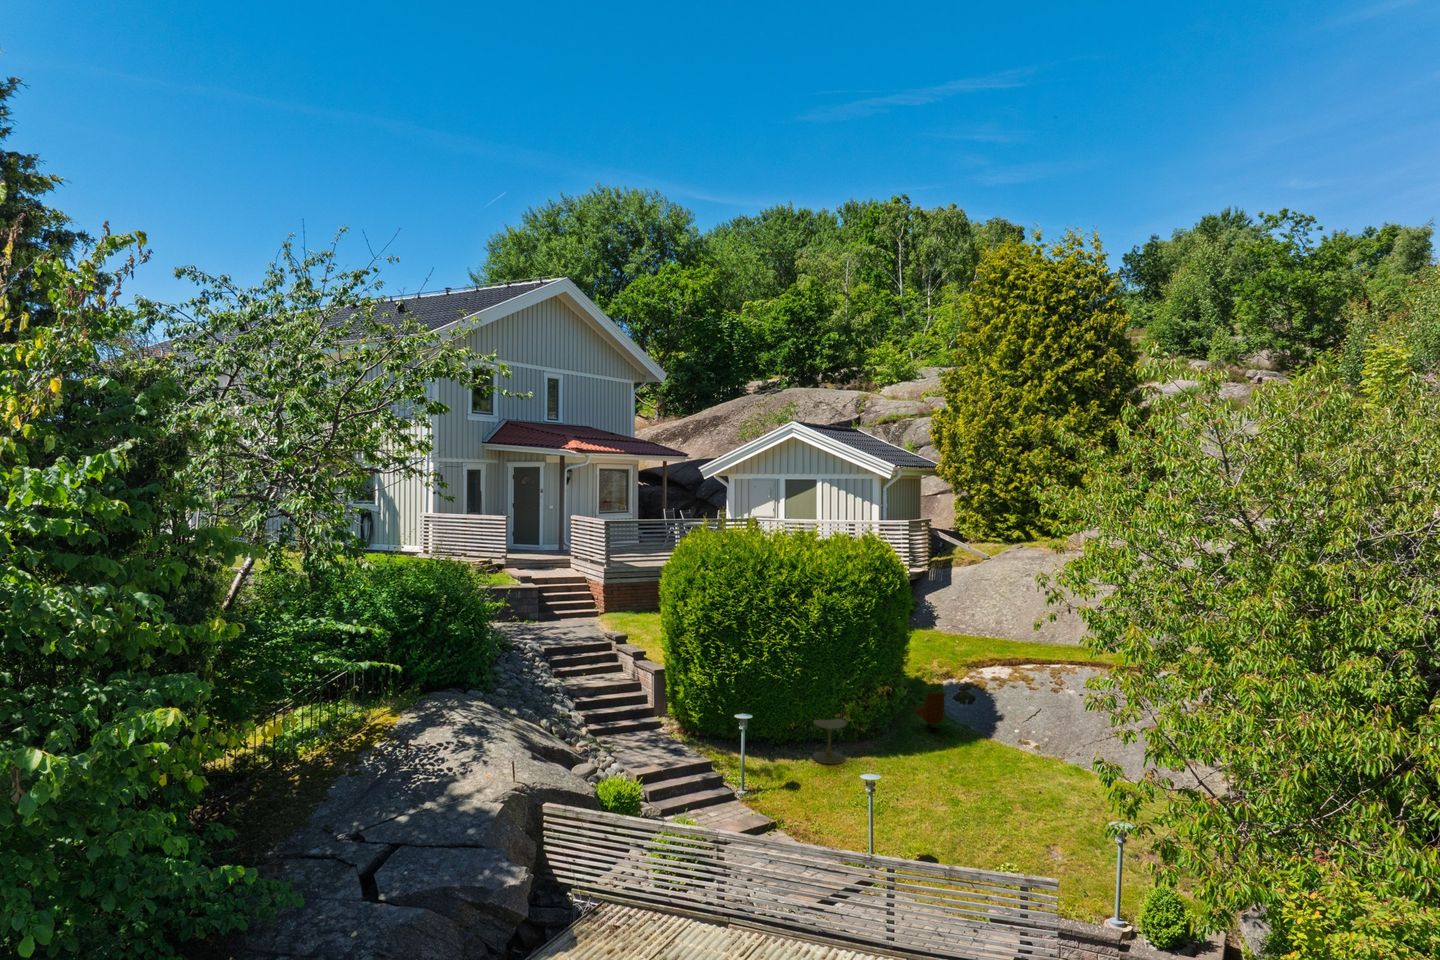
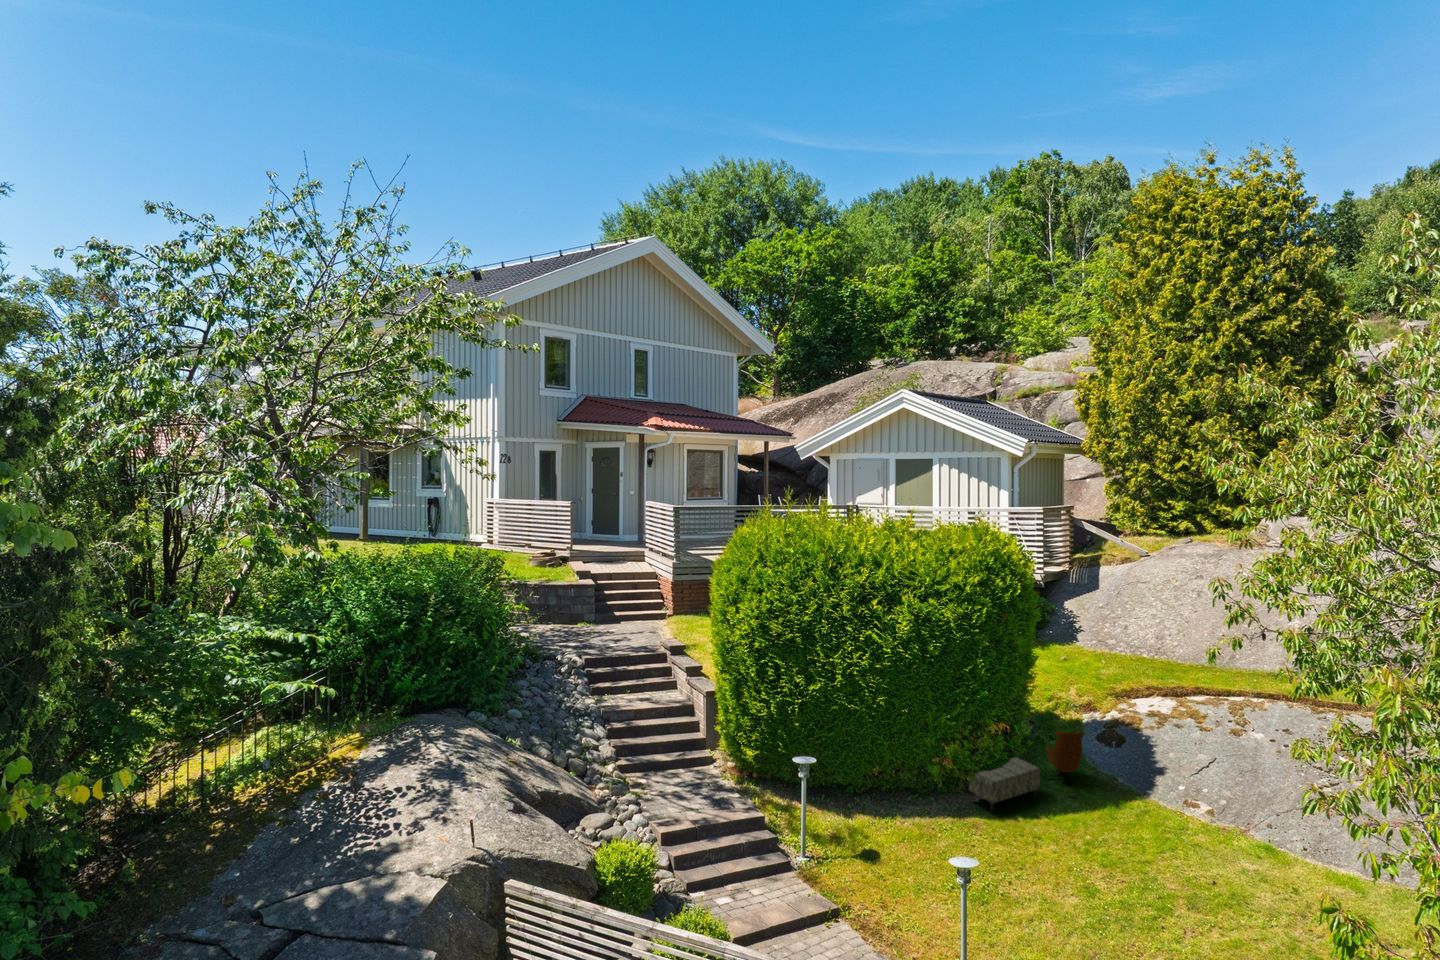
bench: none [862,714,914,755] -> present [969,757,1040,812]
pedestal table: present [812,718,847,764] -> none [902,758,947,822]

